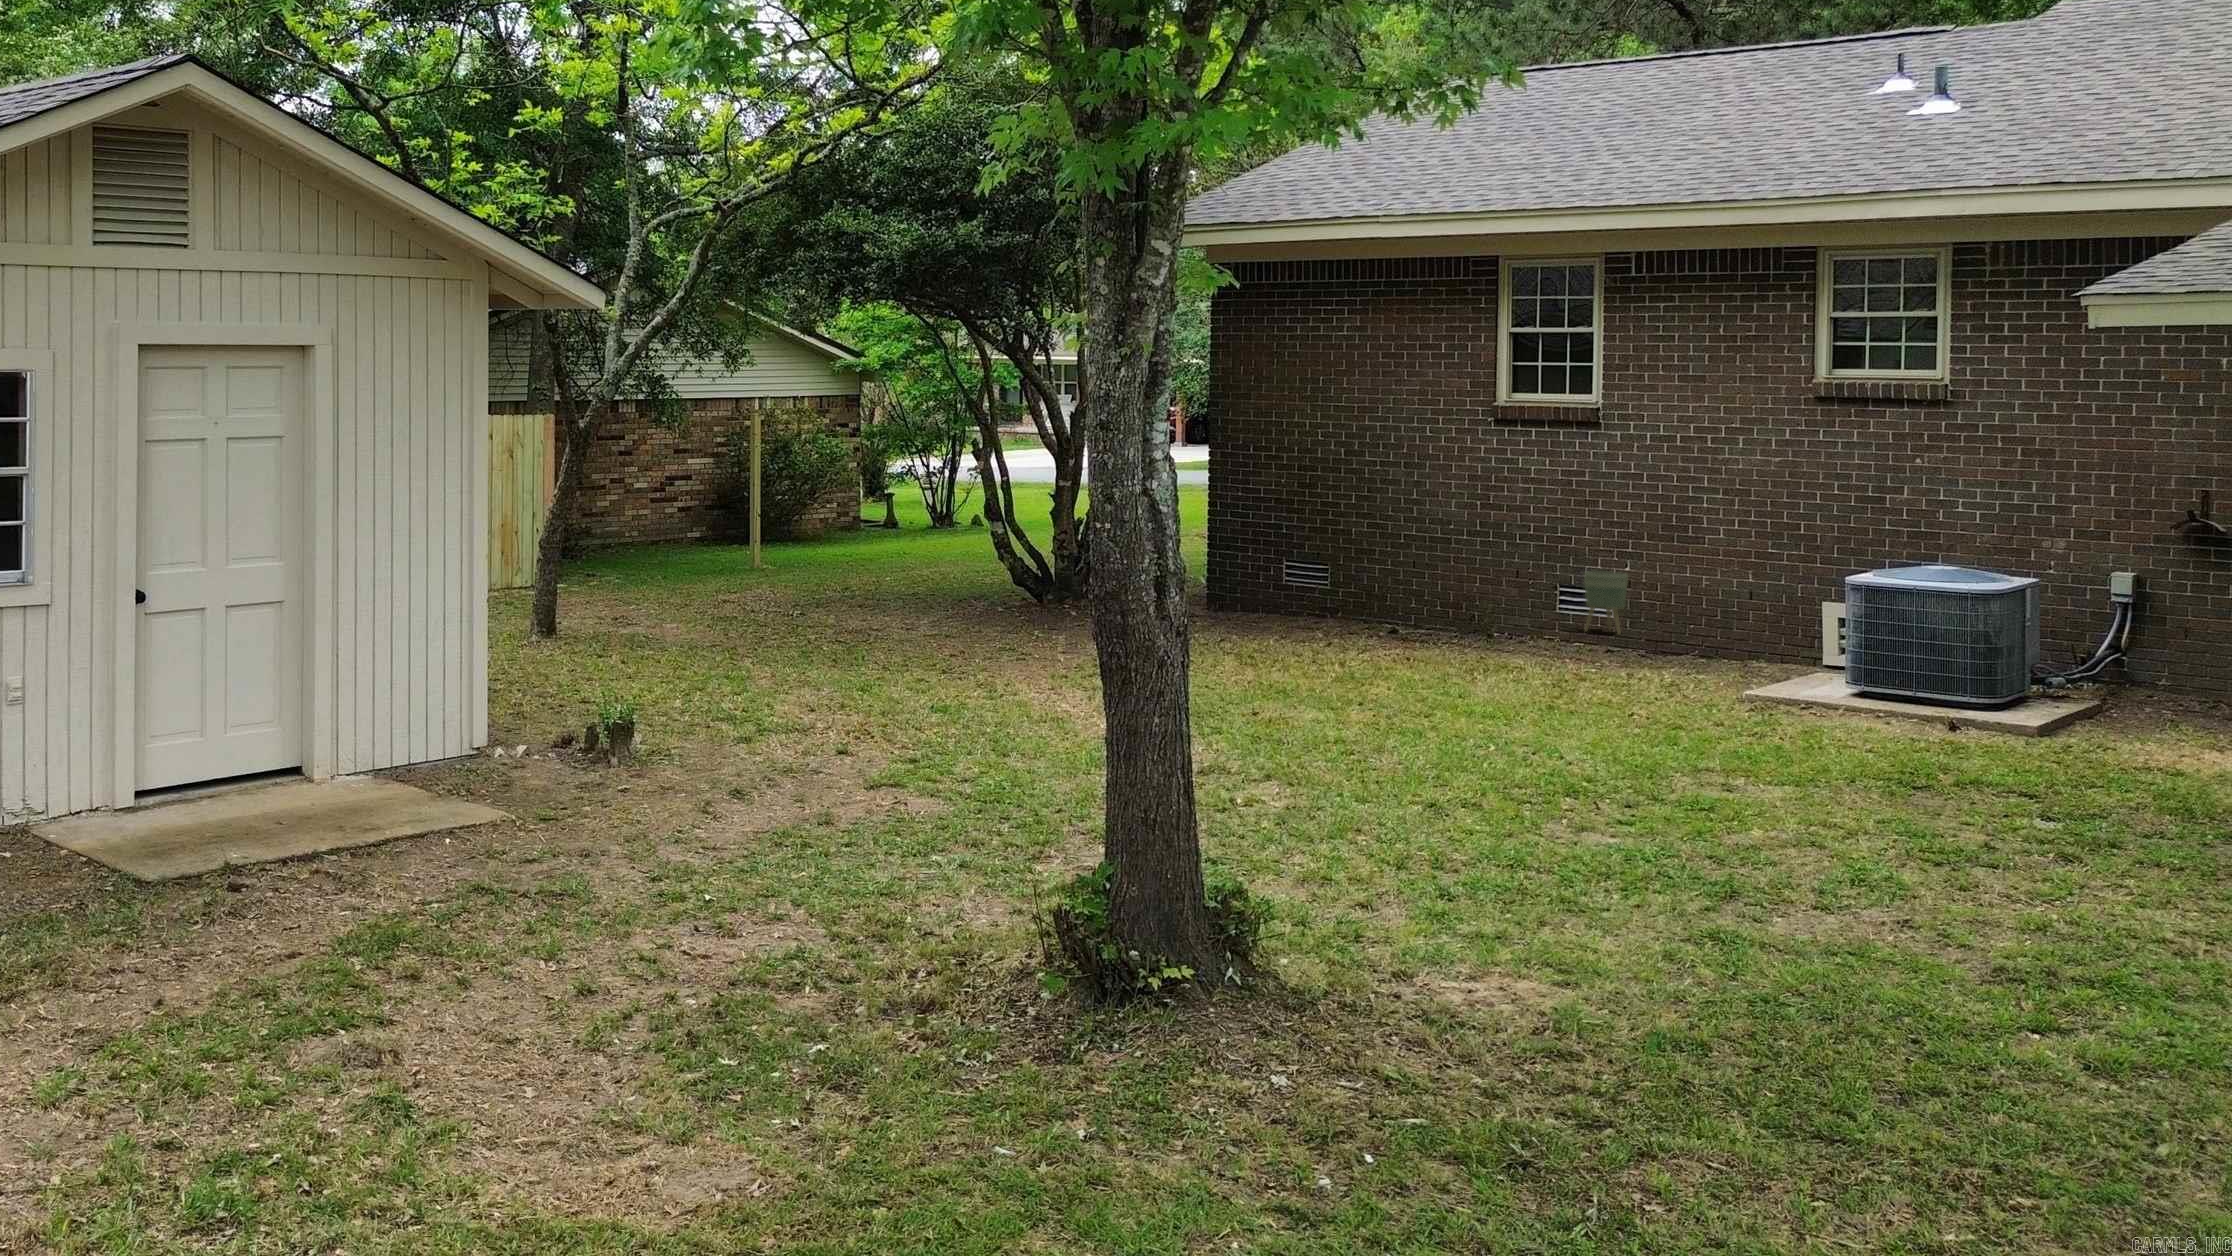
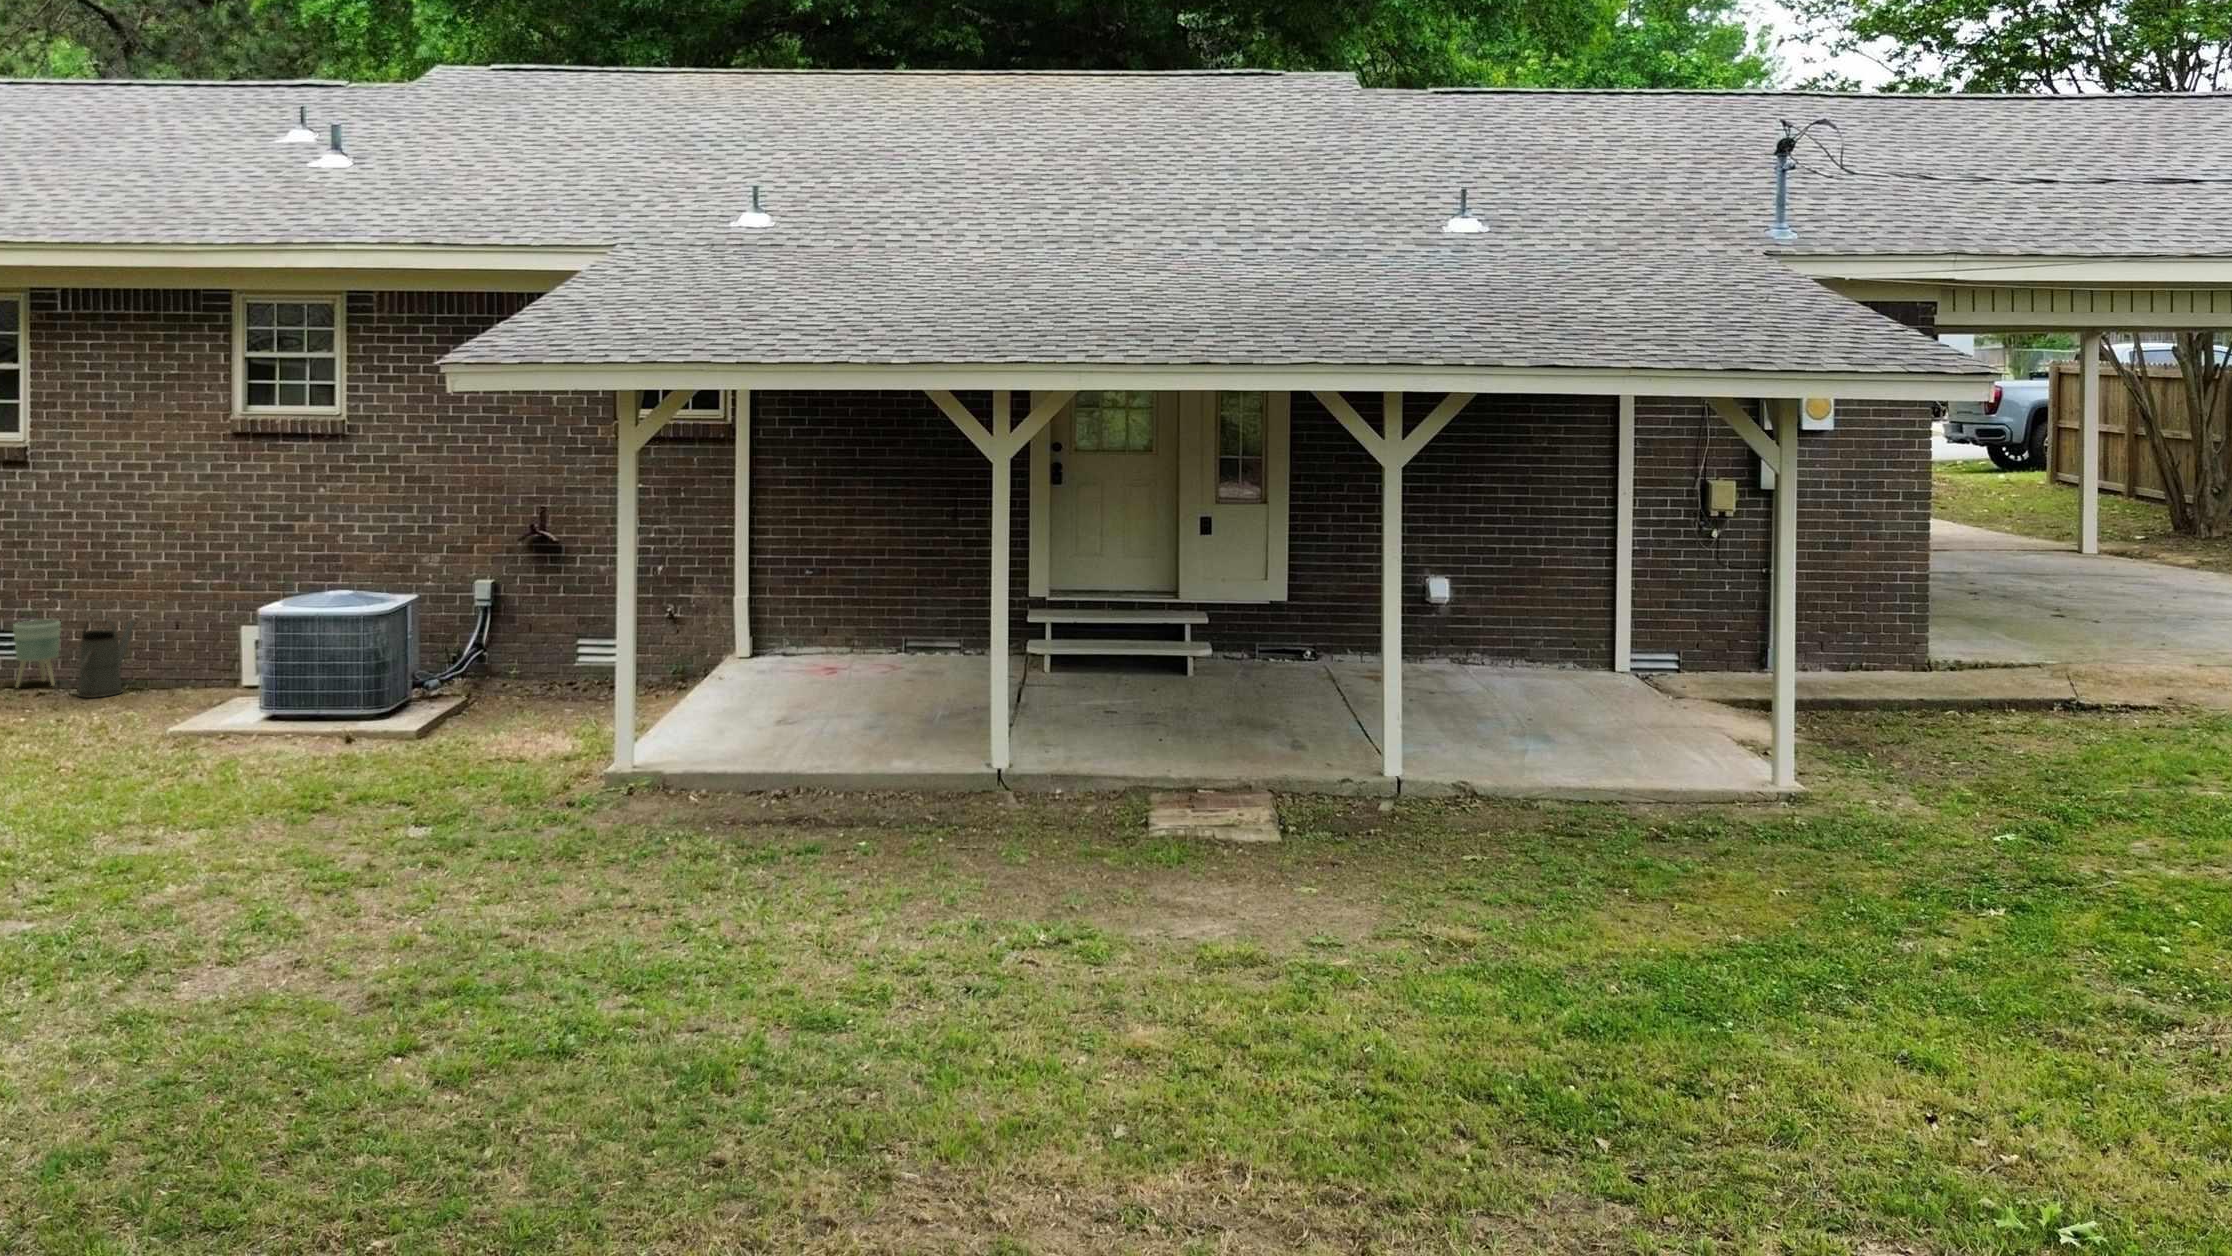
watering can: none [1643,571,1701,650] -> present [78,616,135,698]

